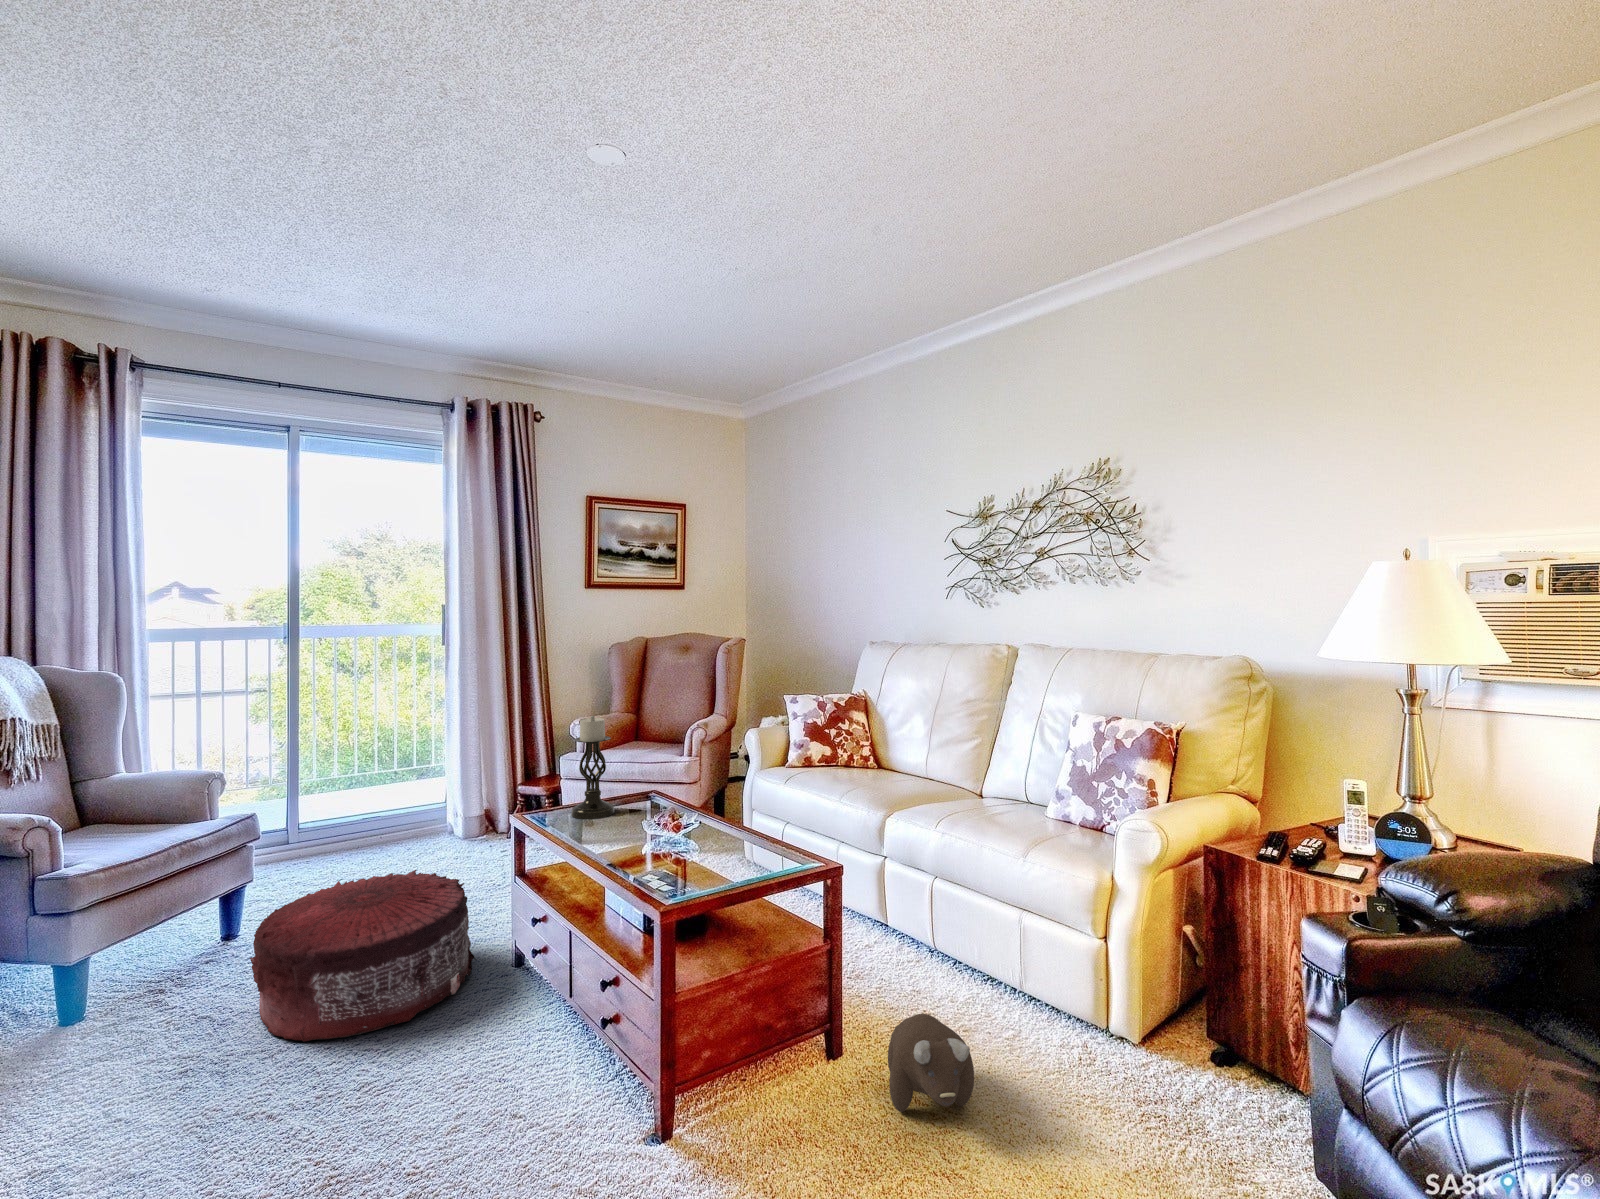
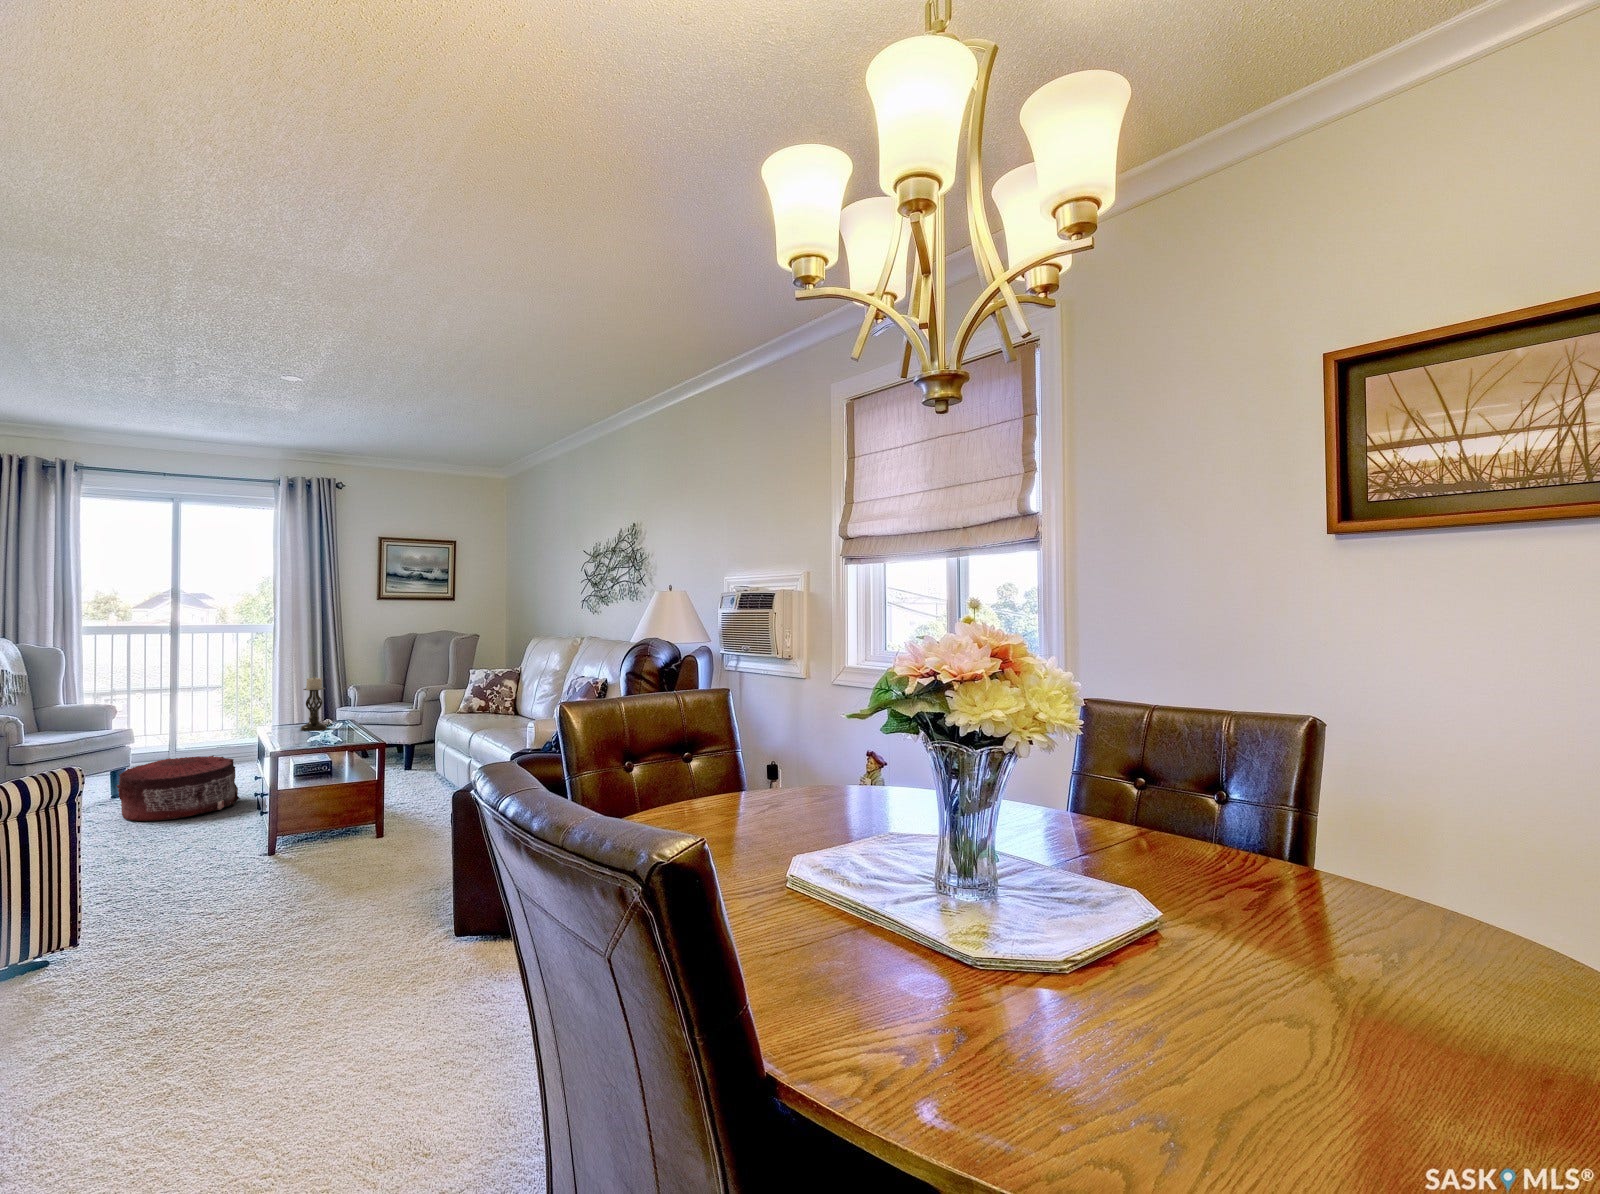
plush toy: present [888,1014,974,1112] -> none [378,803,420,840]

